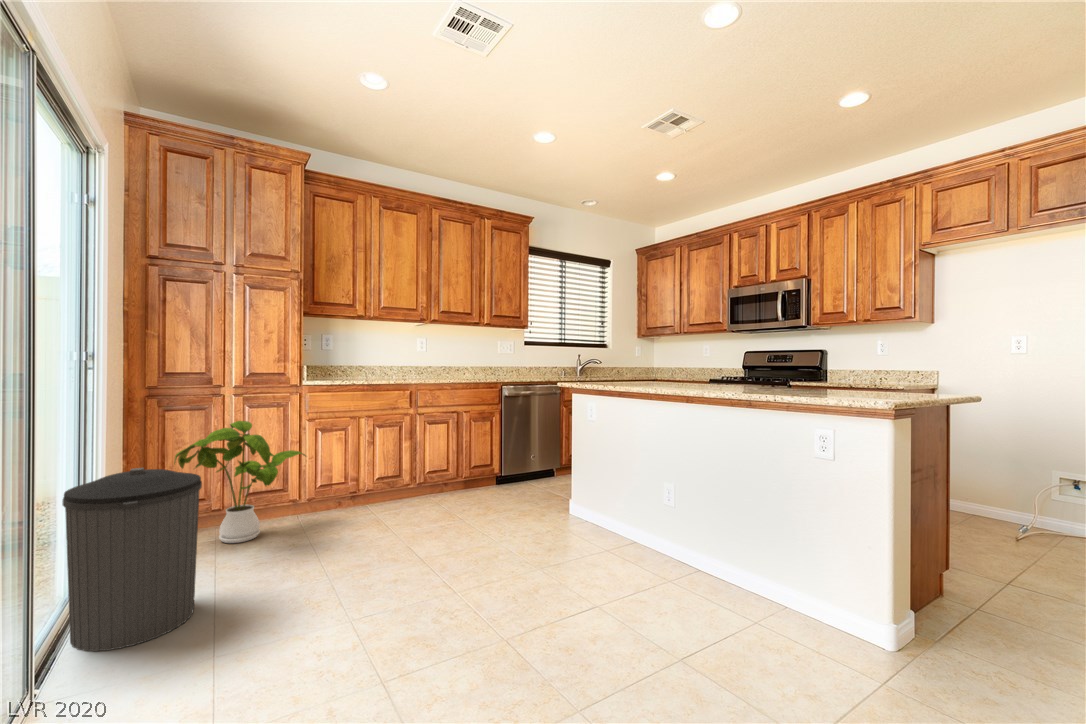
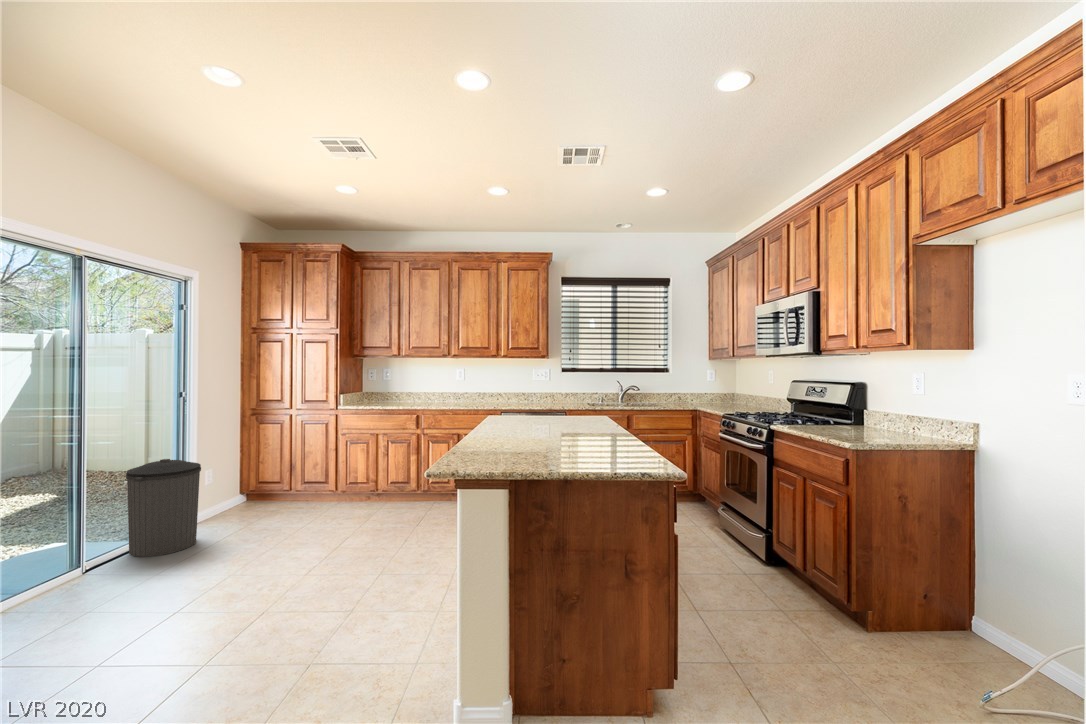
house plant: present [174,421,306,543] -> none [245,432,331,513]

